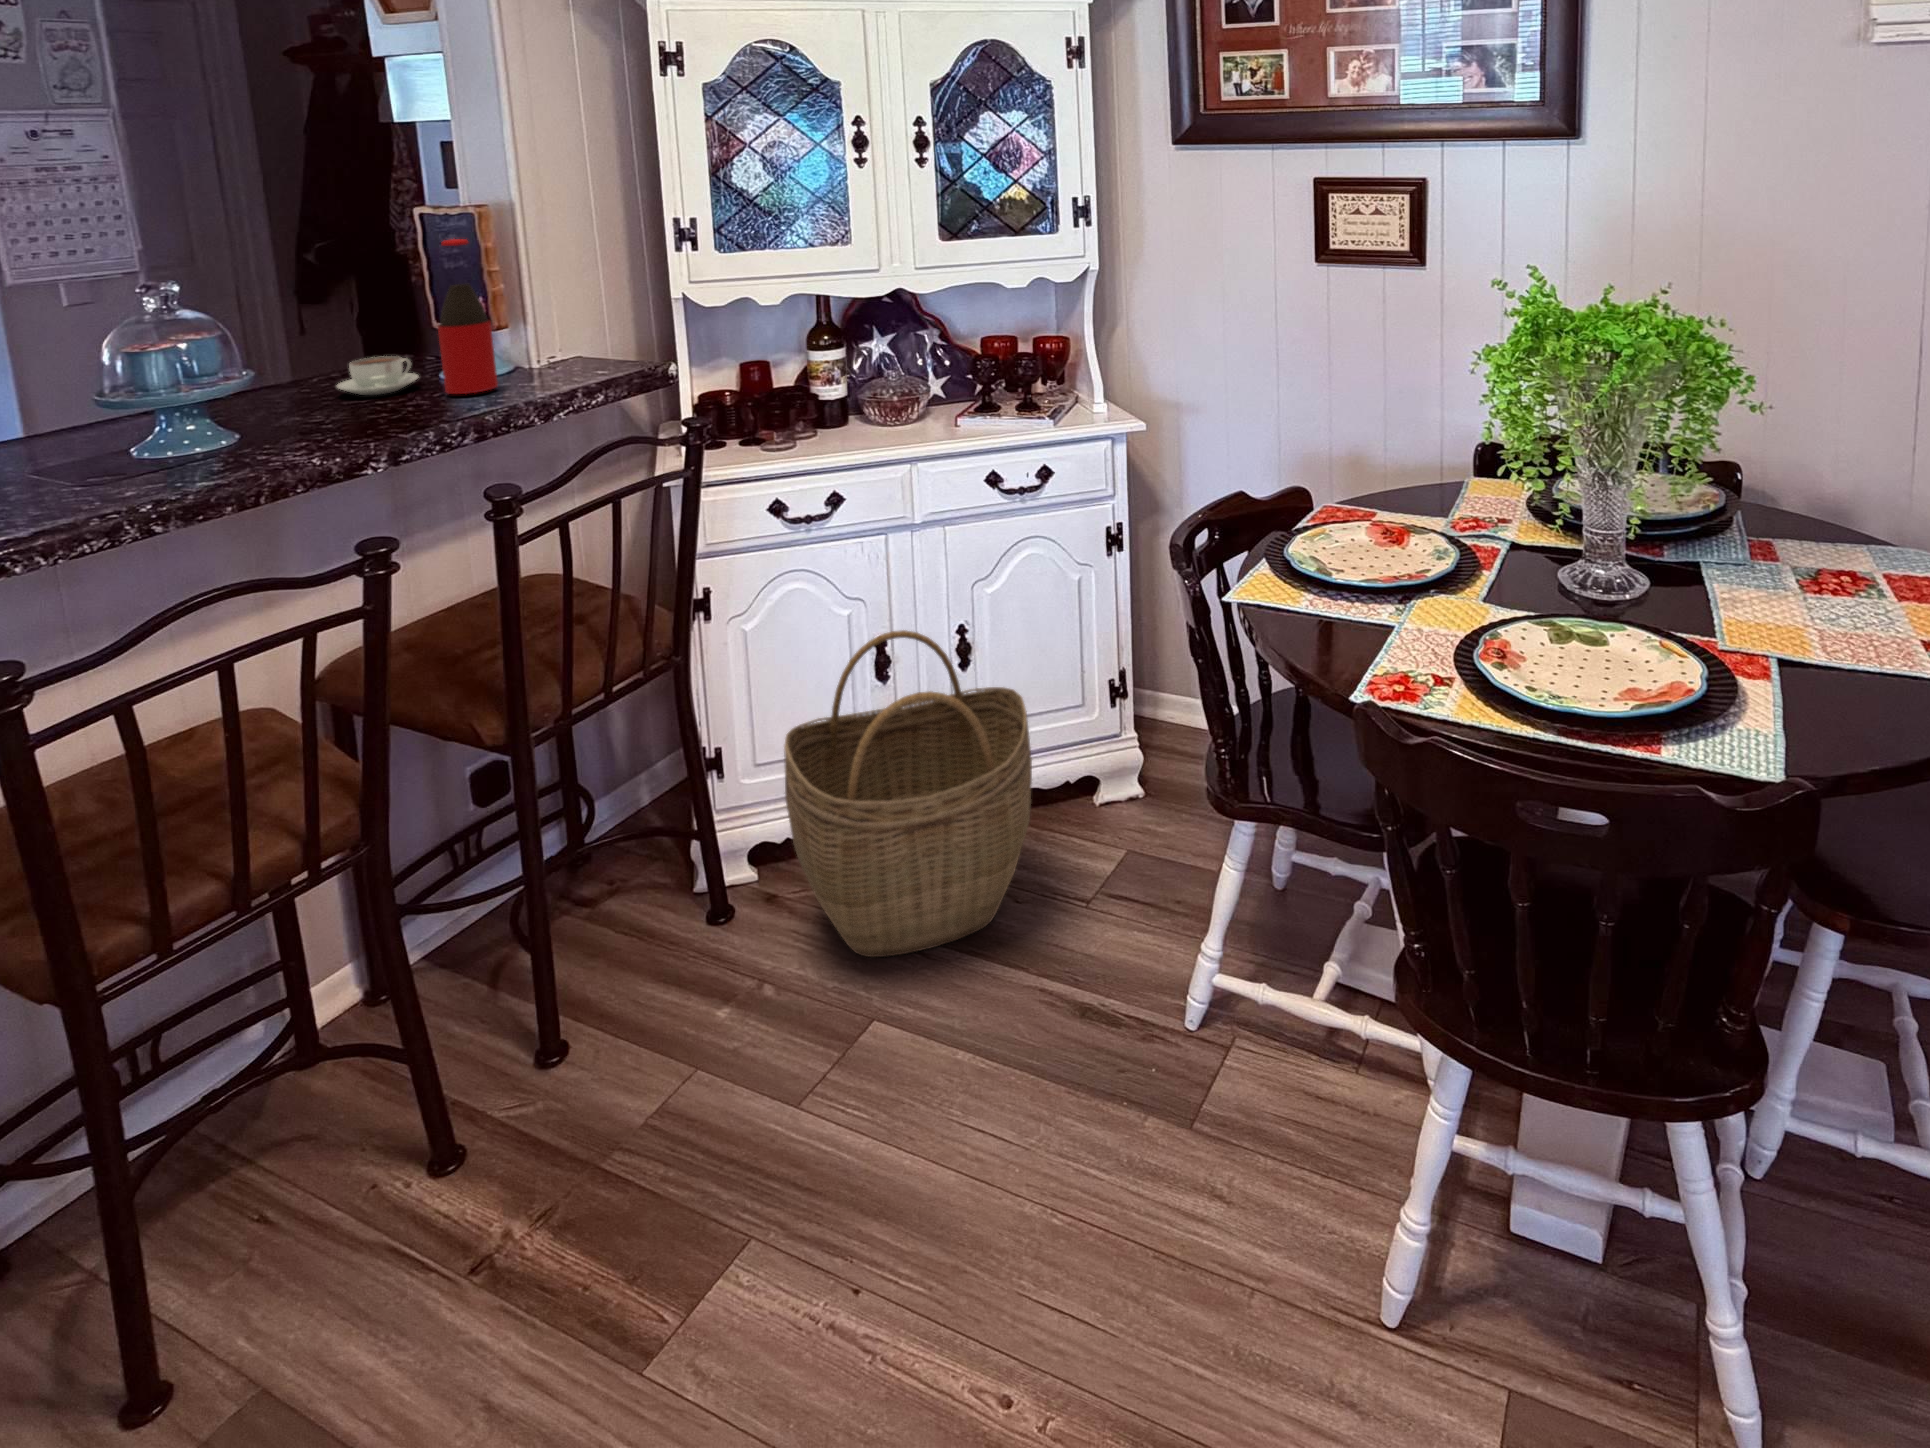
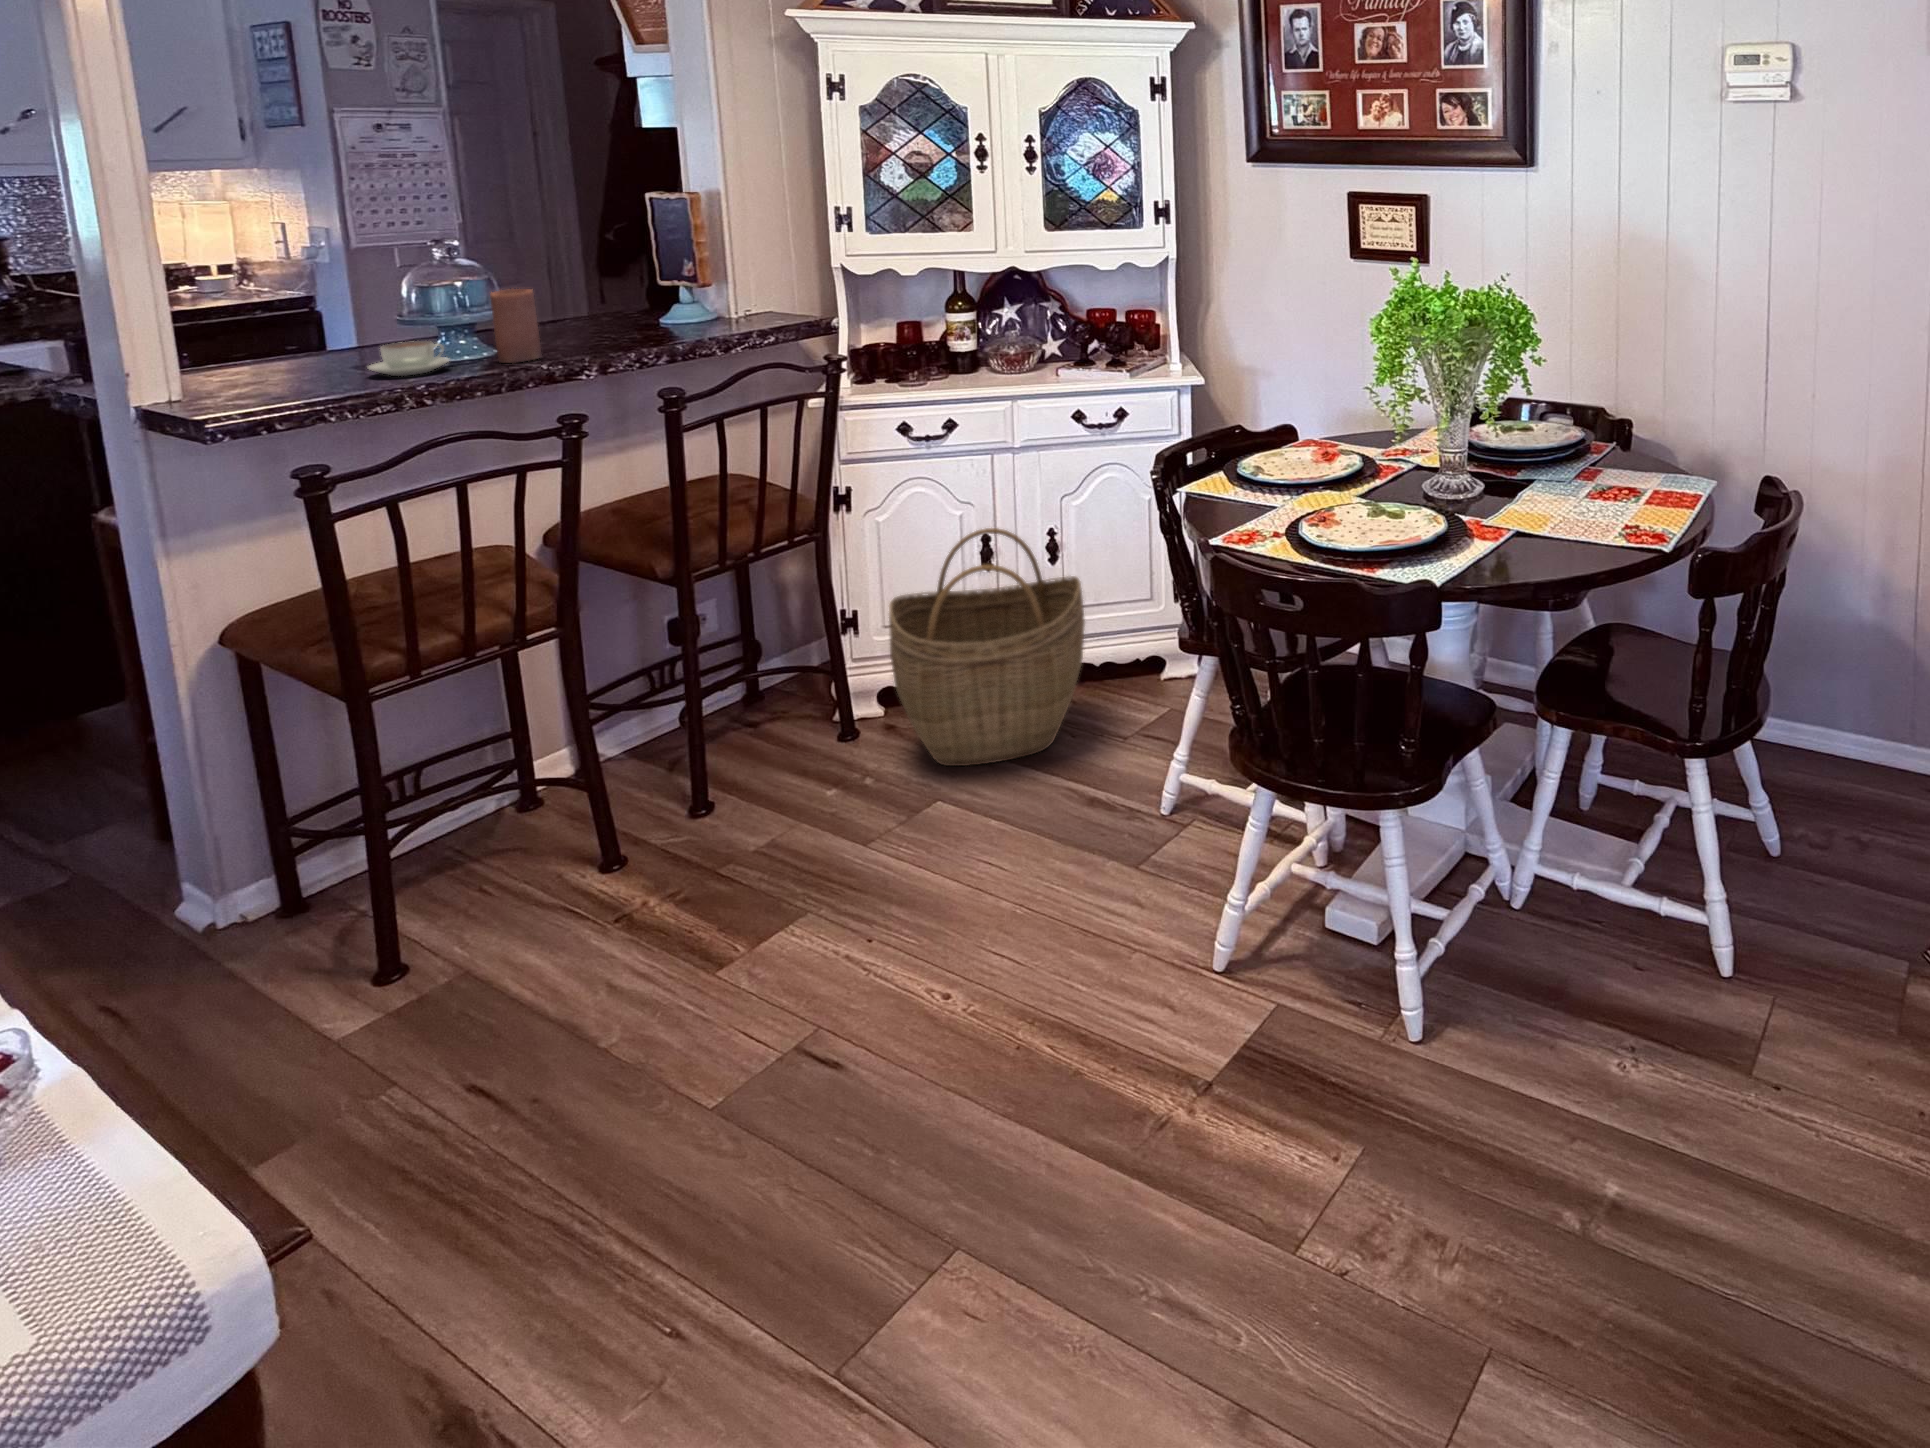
bottle: present [438,239,498,394] -> none [650,218,695,335]
candle: none [232,347,307,454] -> present [490,289,541,363]
coffee cup: present [337,356,419,395] -> present [368,341,450,376]

